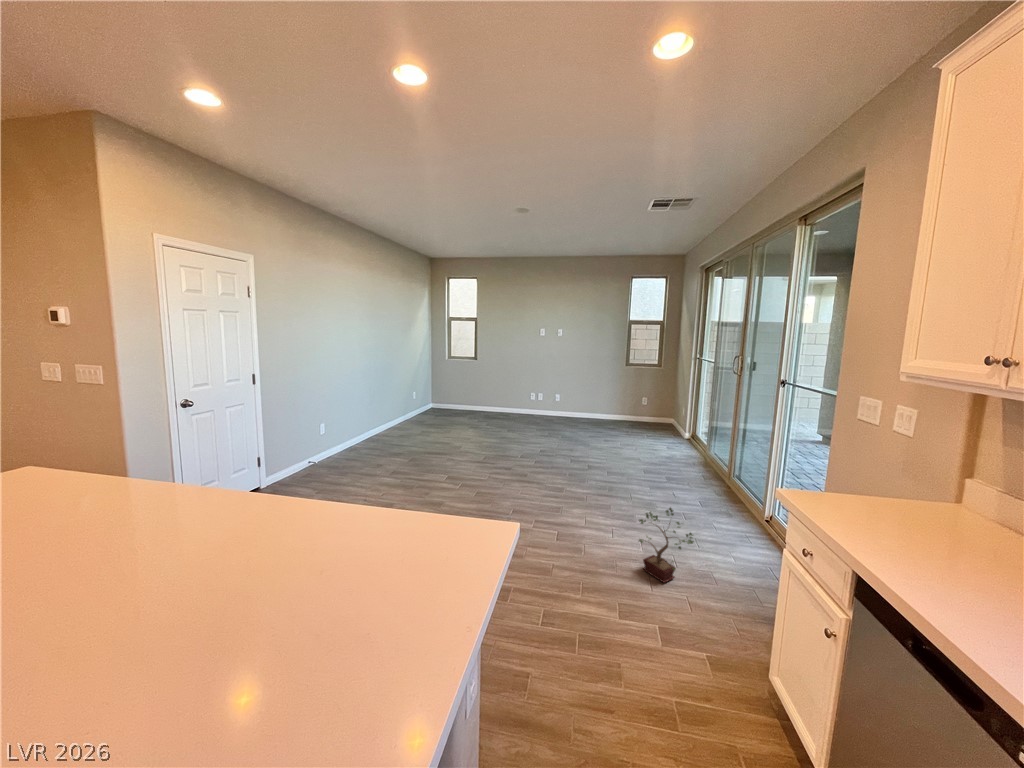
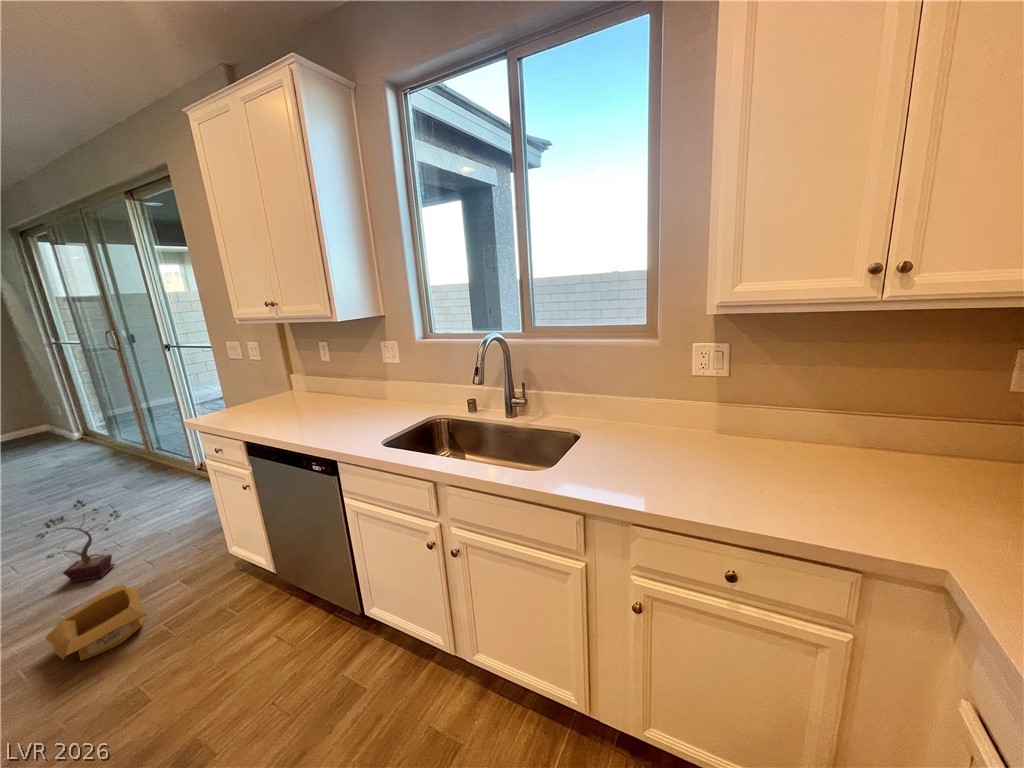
cardboard box: none [615,608,683,677] -> present [45,585,146,660]

